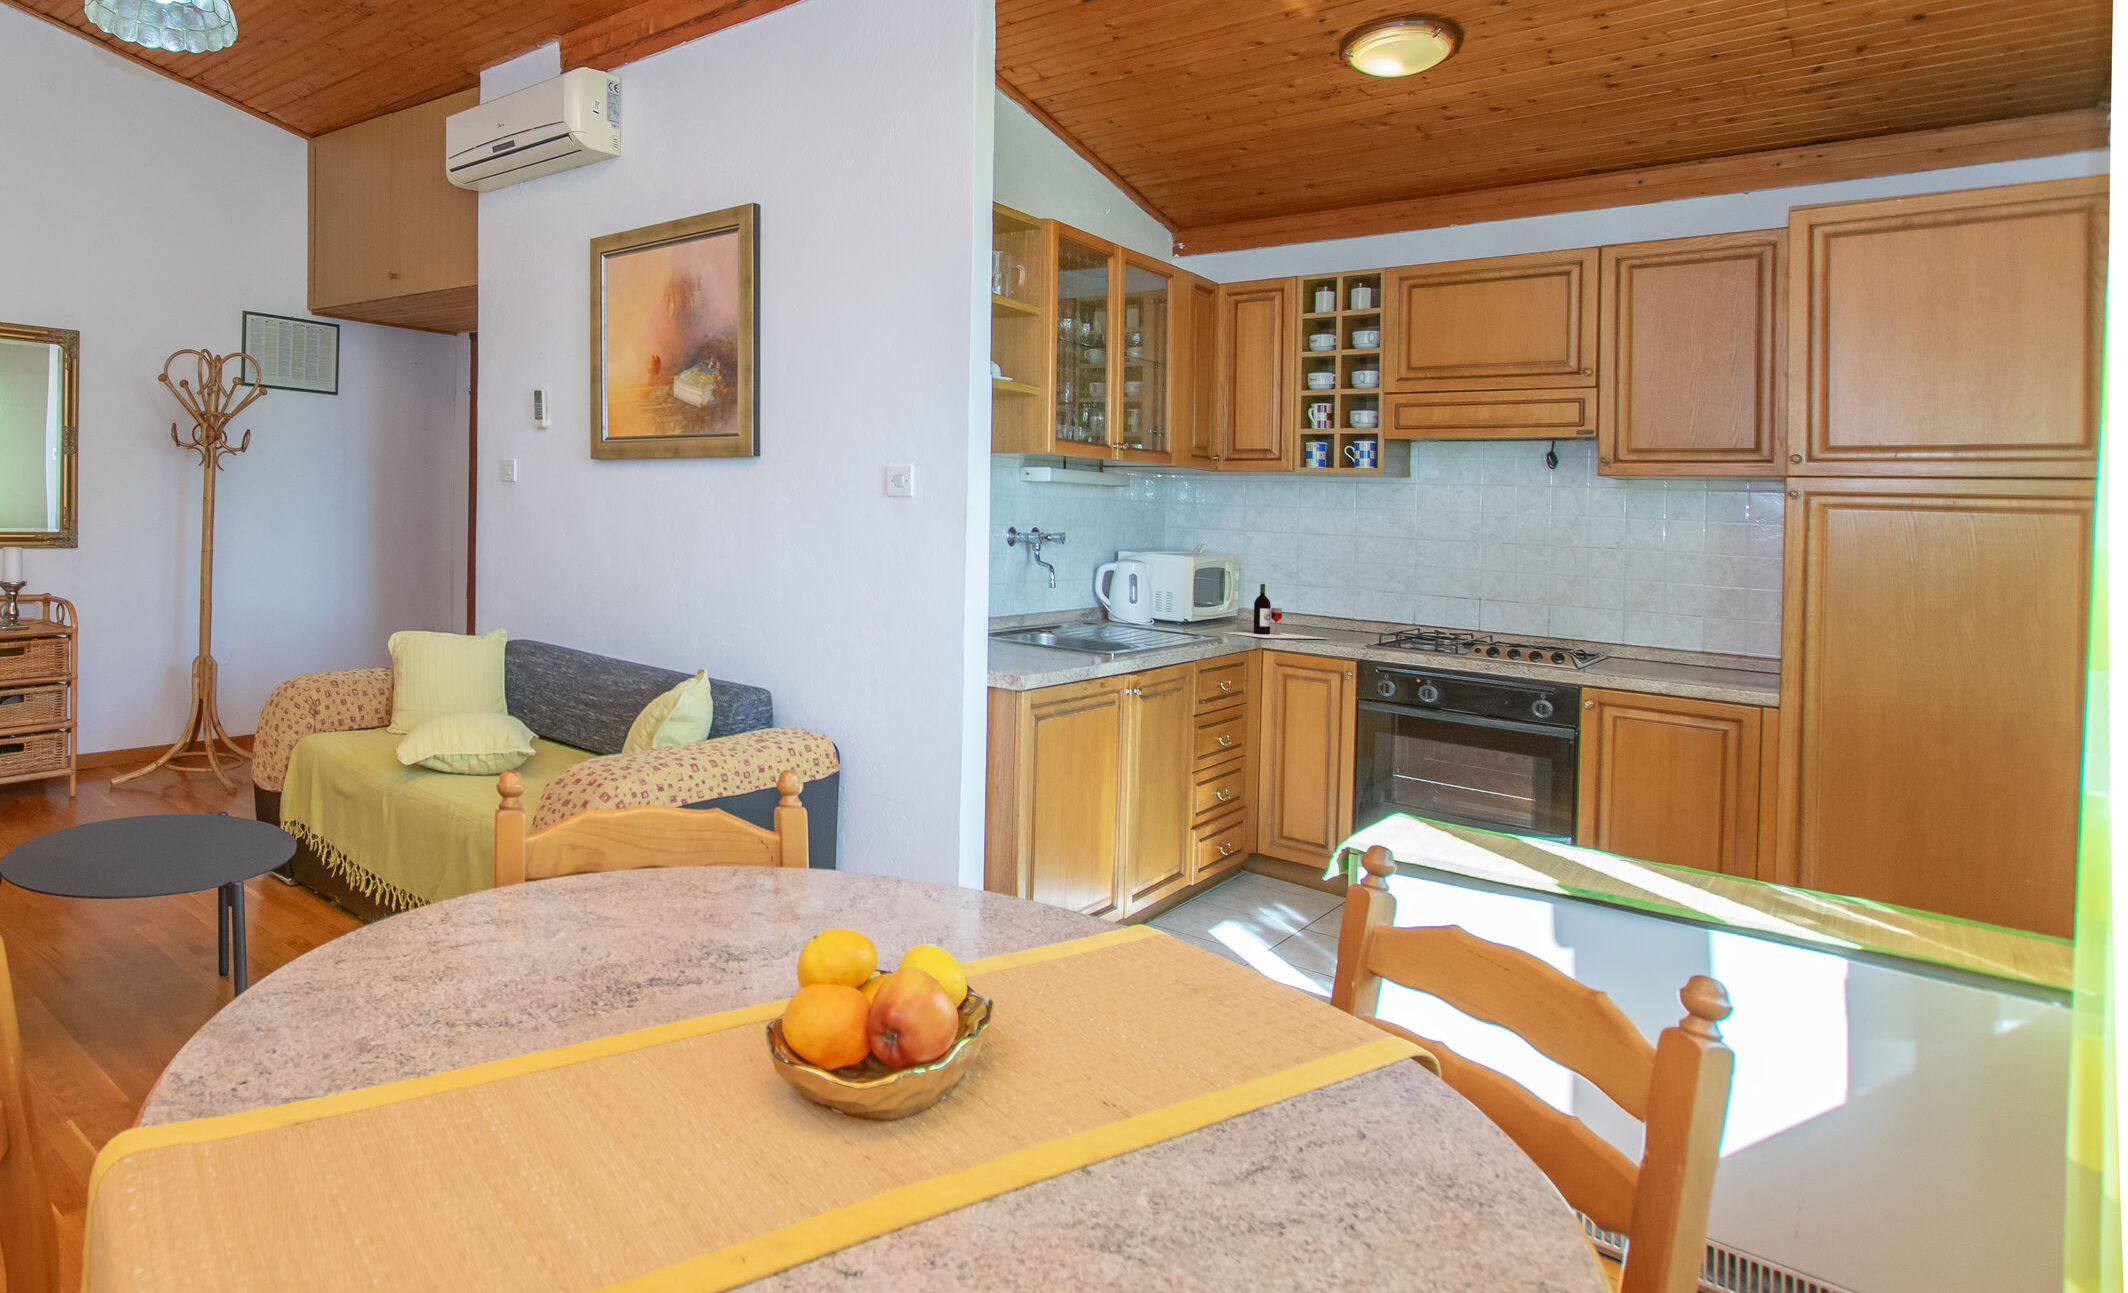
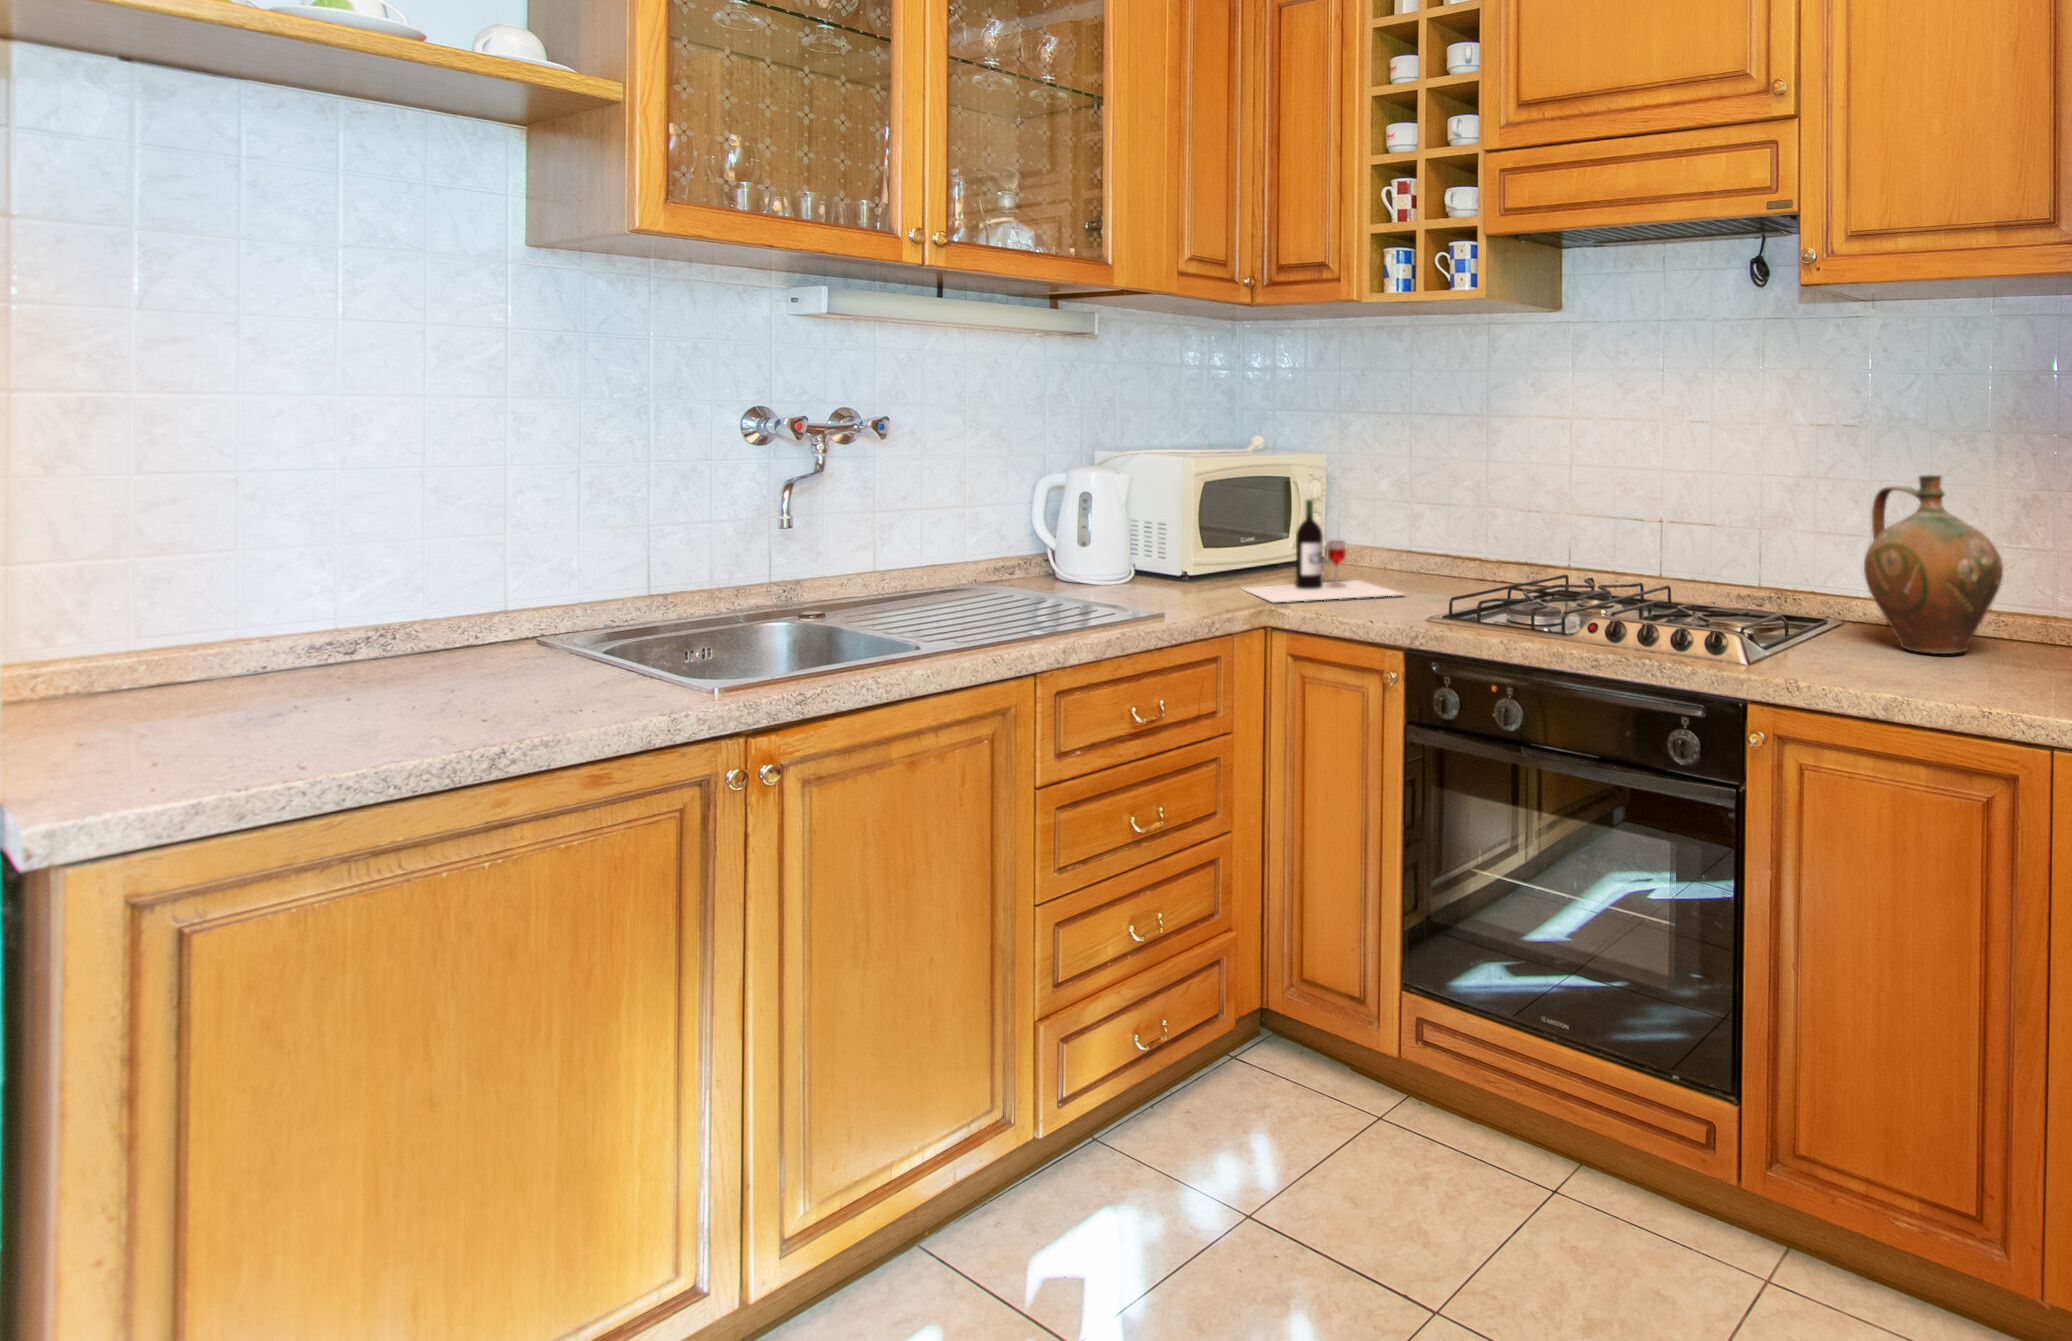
ceramic jug: none [1635,578,1721,671] -> present [1864,475,2003,654]

